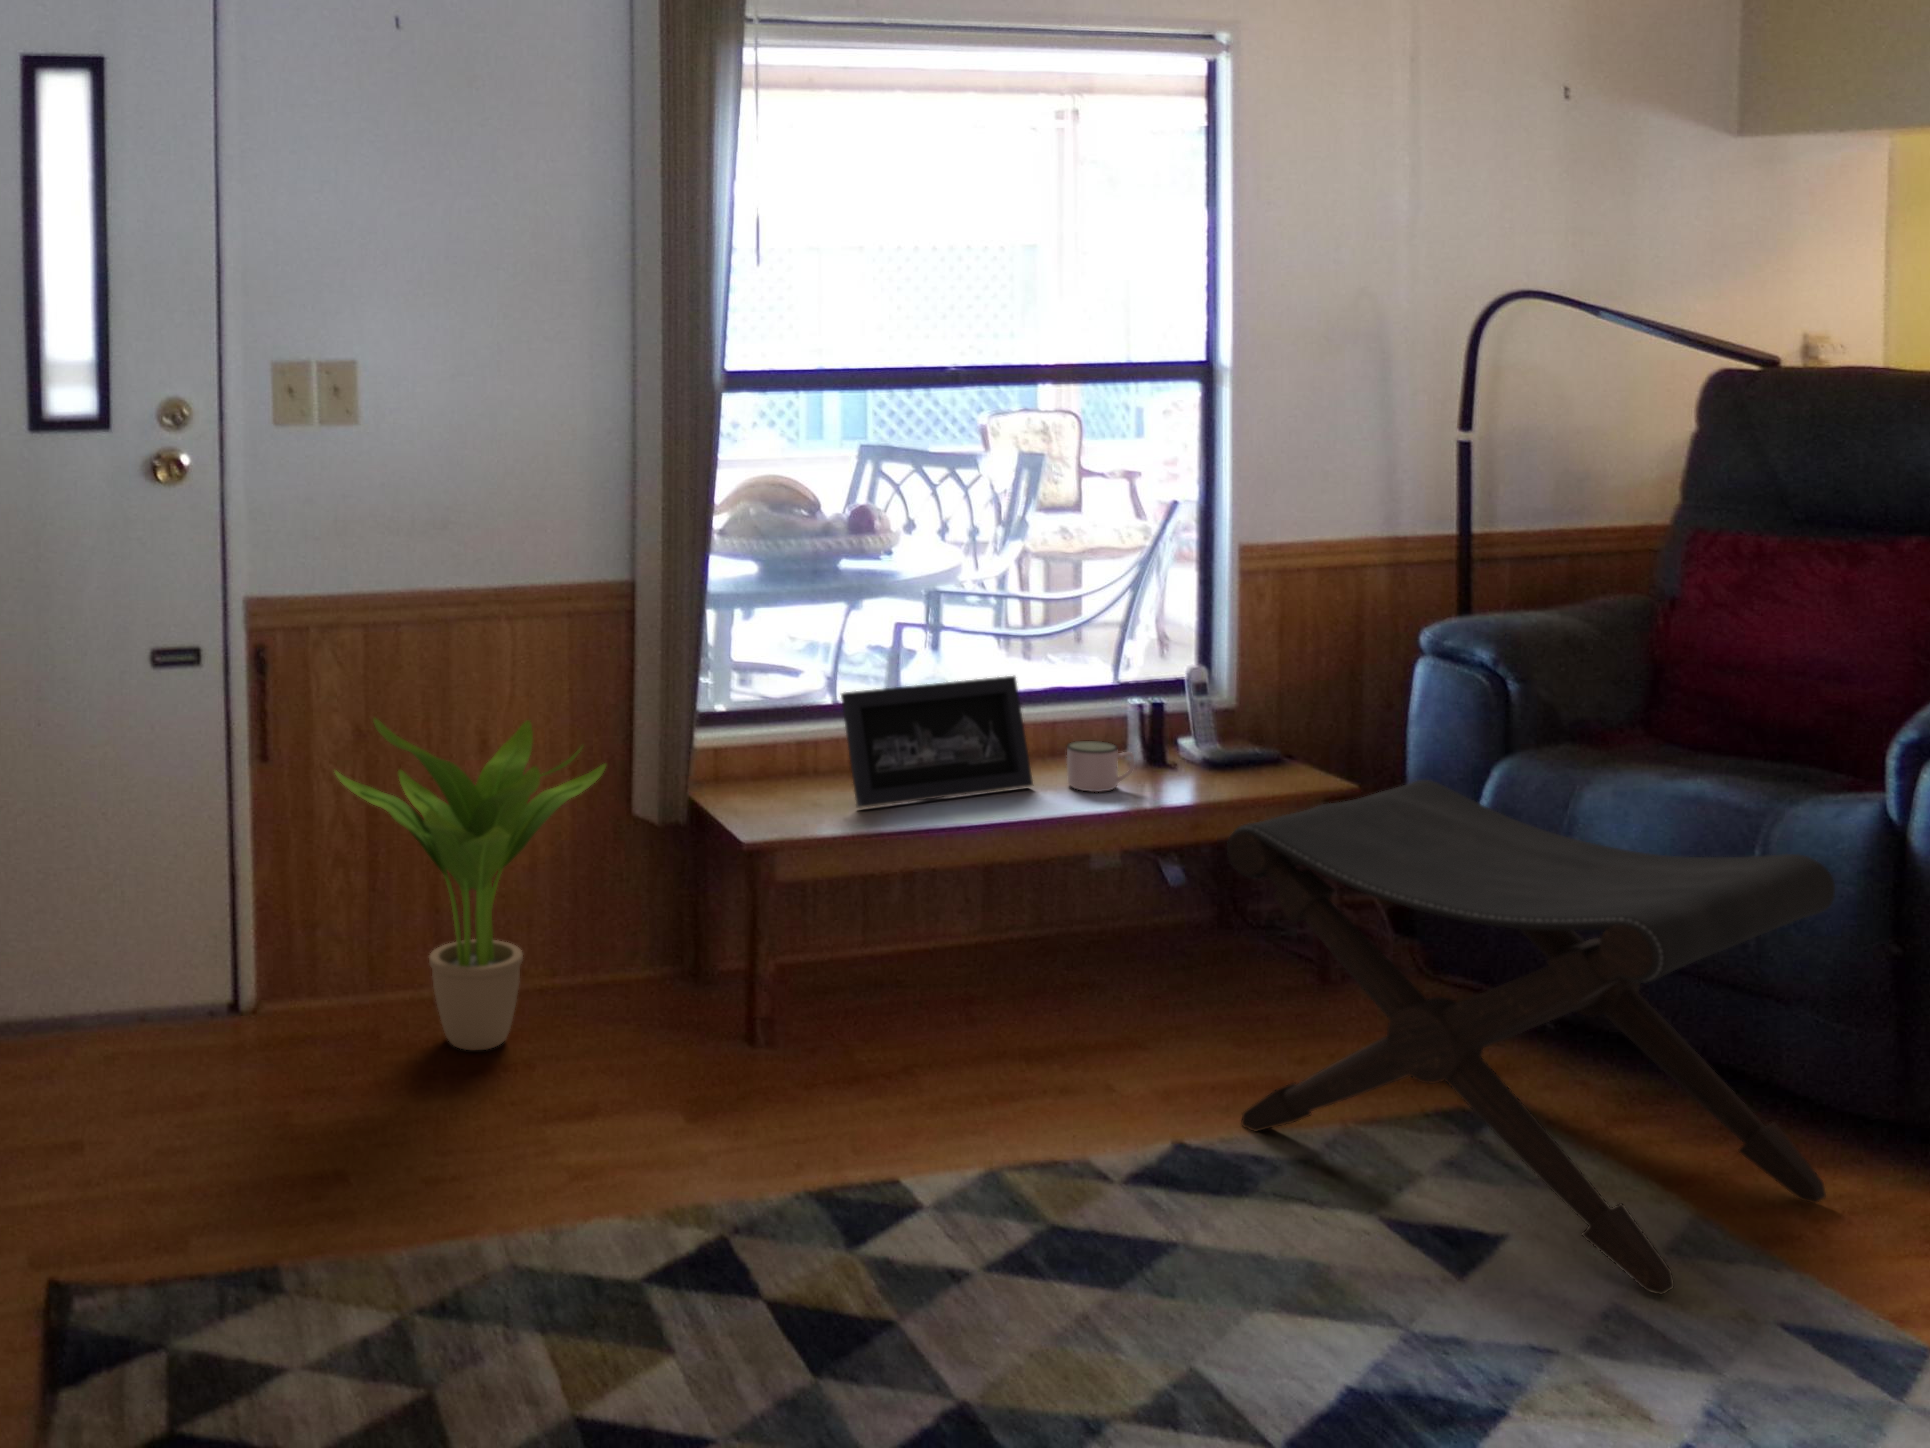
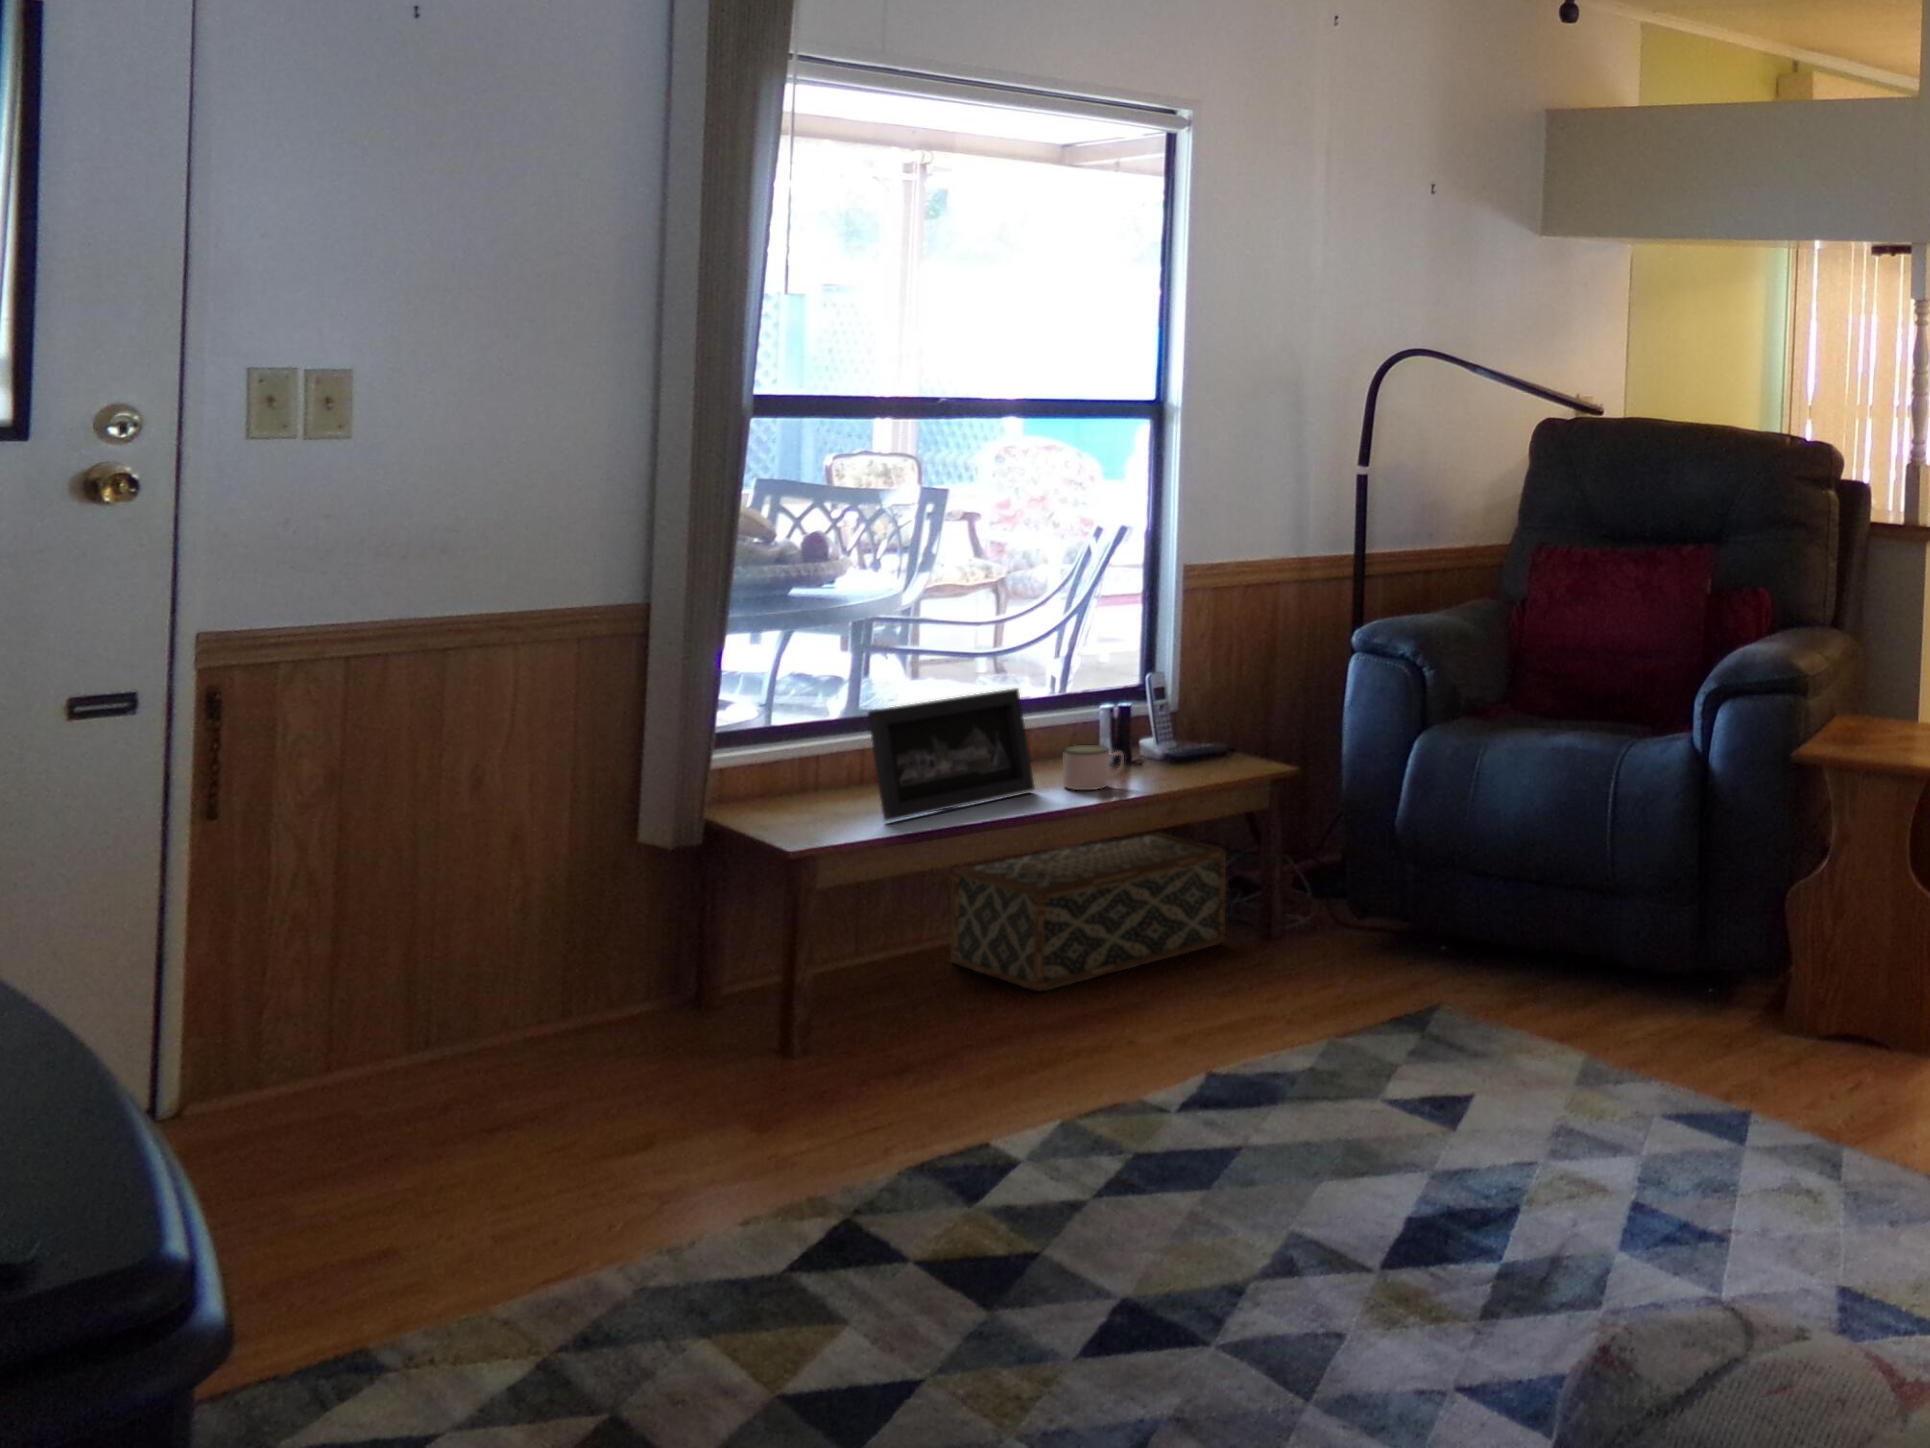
potted plant: present [335,718,606,1050] -> none [314,758,626,1118]
footstool: present [1227,780,1835,1294] -> none [1247,752,1670,1112]
woven basket: none [964,833,1273,1003] -> present [951,833,1226,991]

